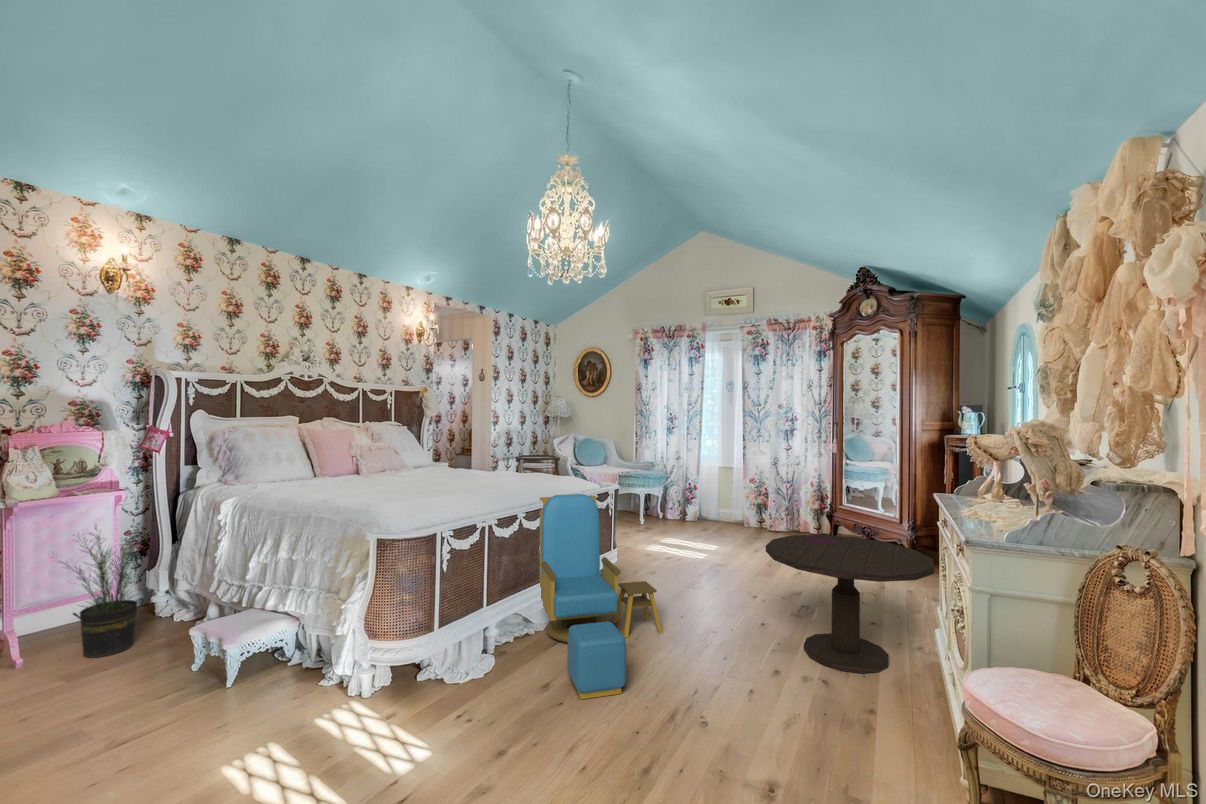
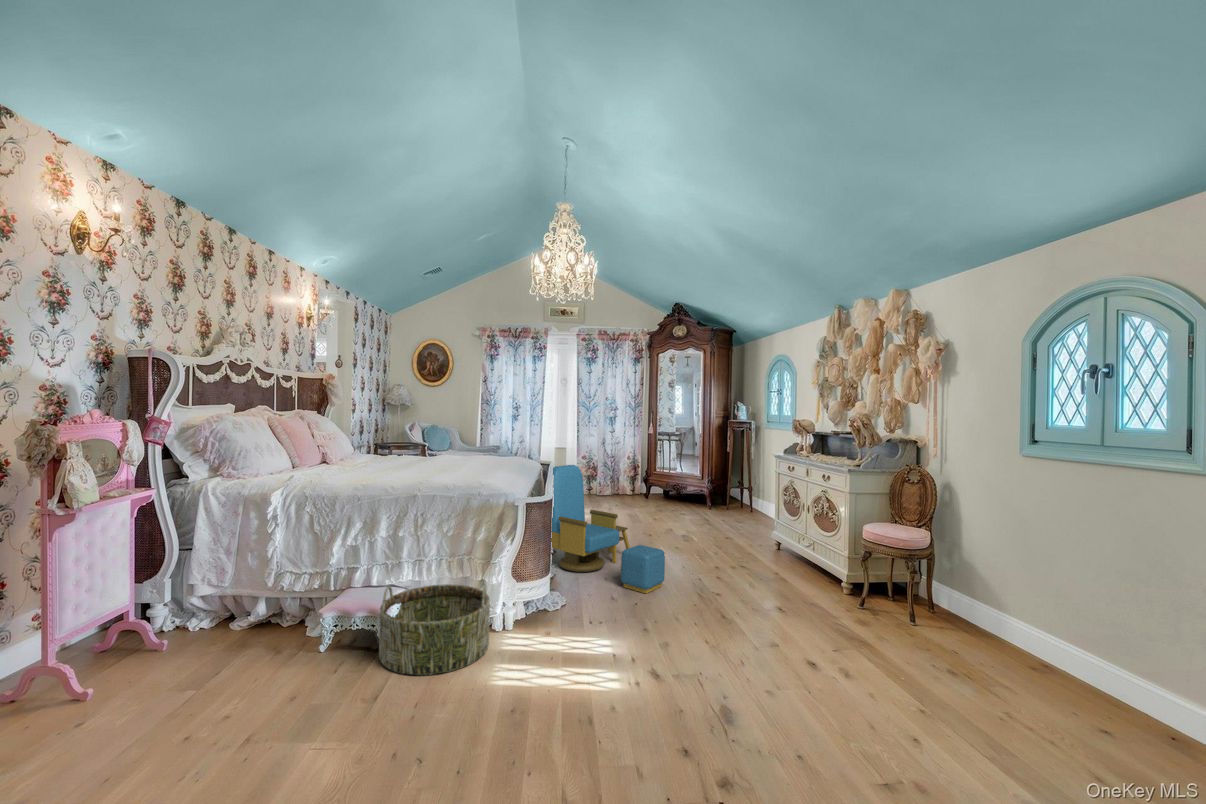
potted plant: present [68,528,148,657] -> none [119,518,223,673]
side table: present [766,535,934,673] -> none [689,481,784,555]
basket: none [175,618,323,740] -> present [379,583,490,675]

